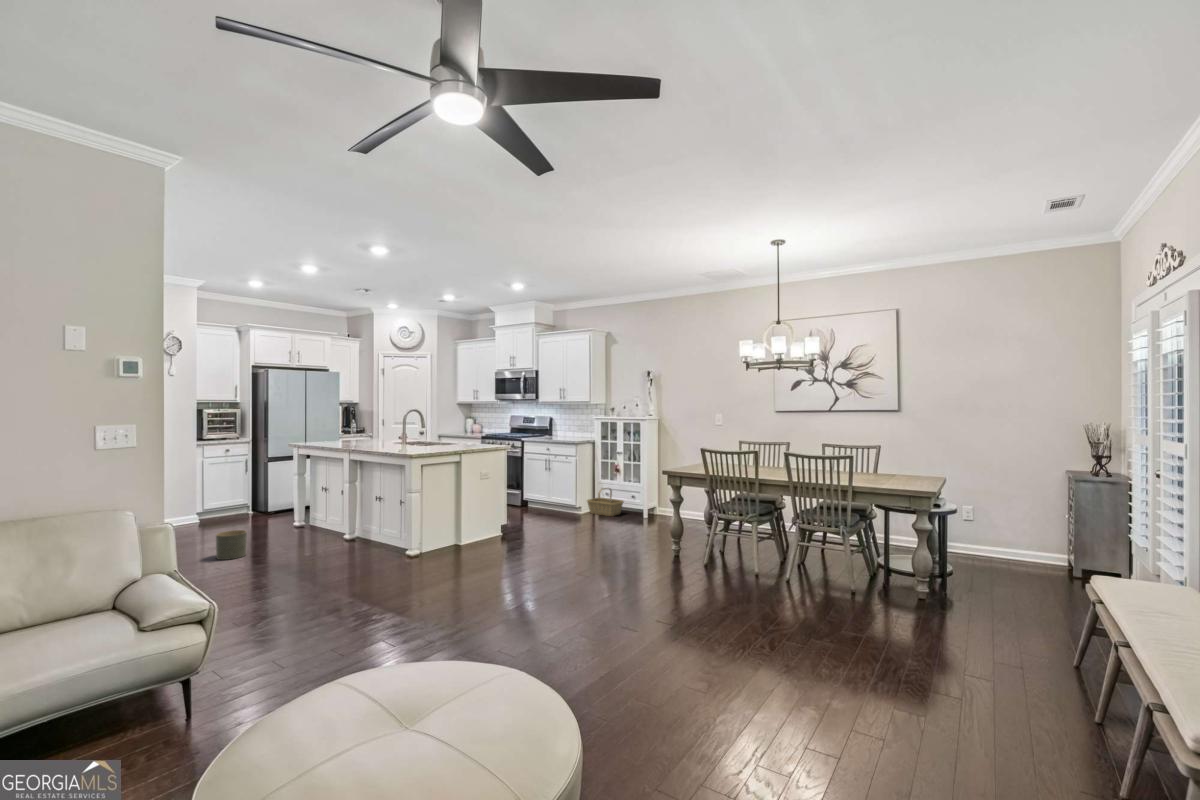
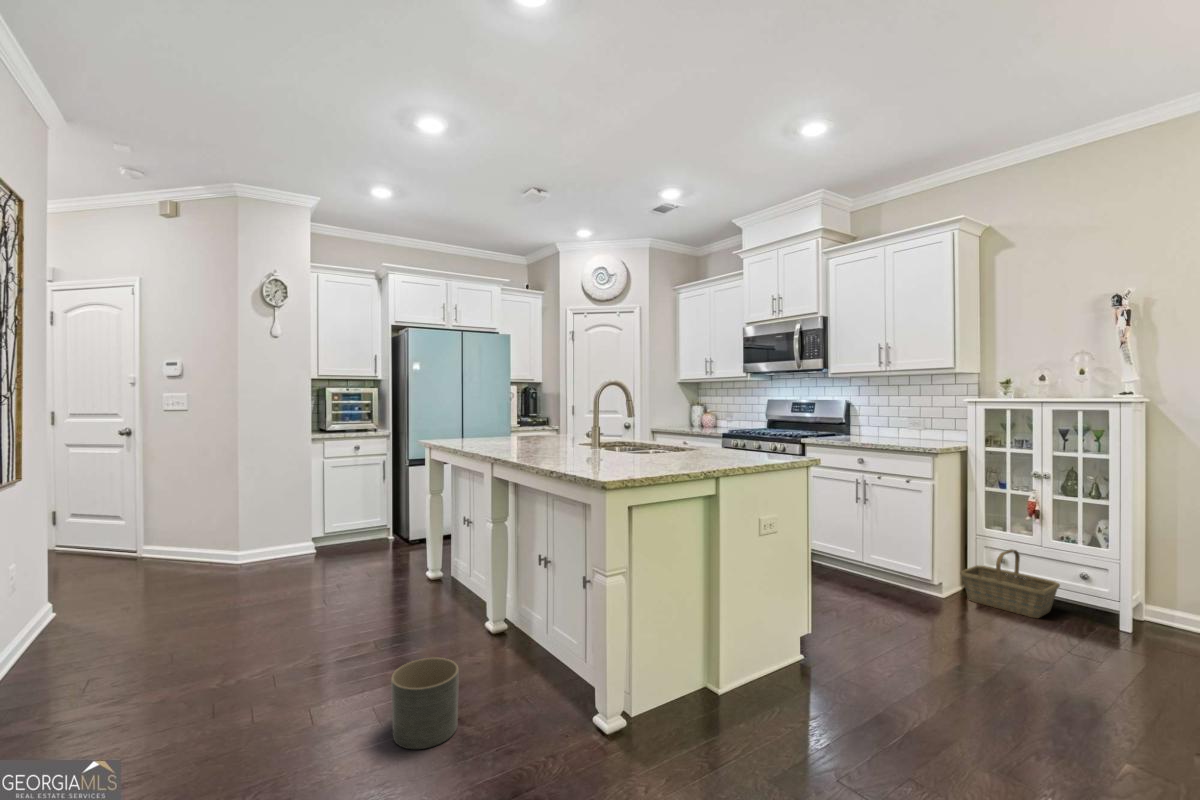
planter: present [216,530,247,560] -> present [391,658,459,749]

